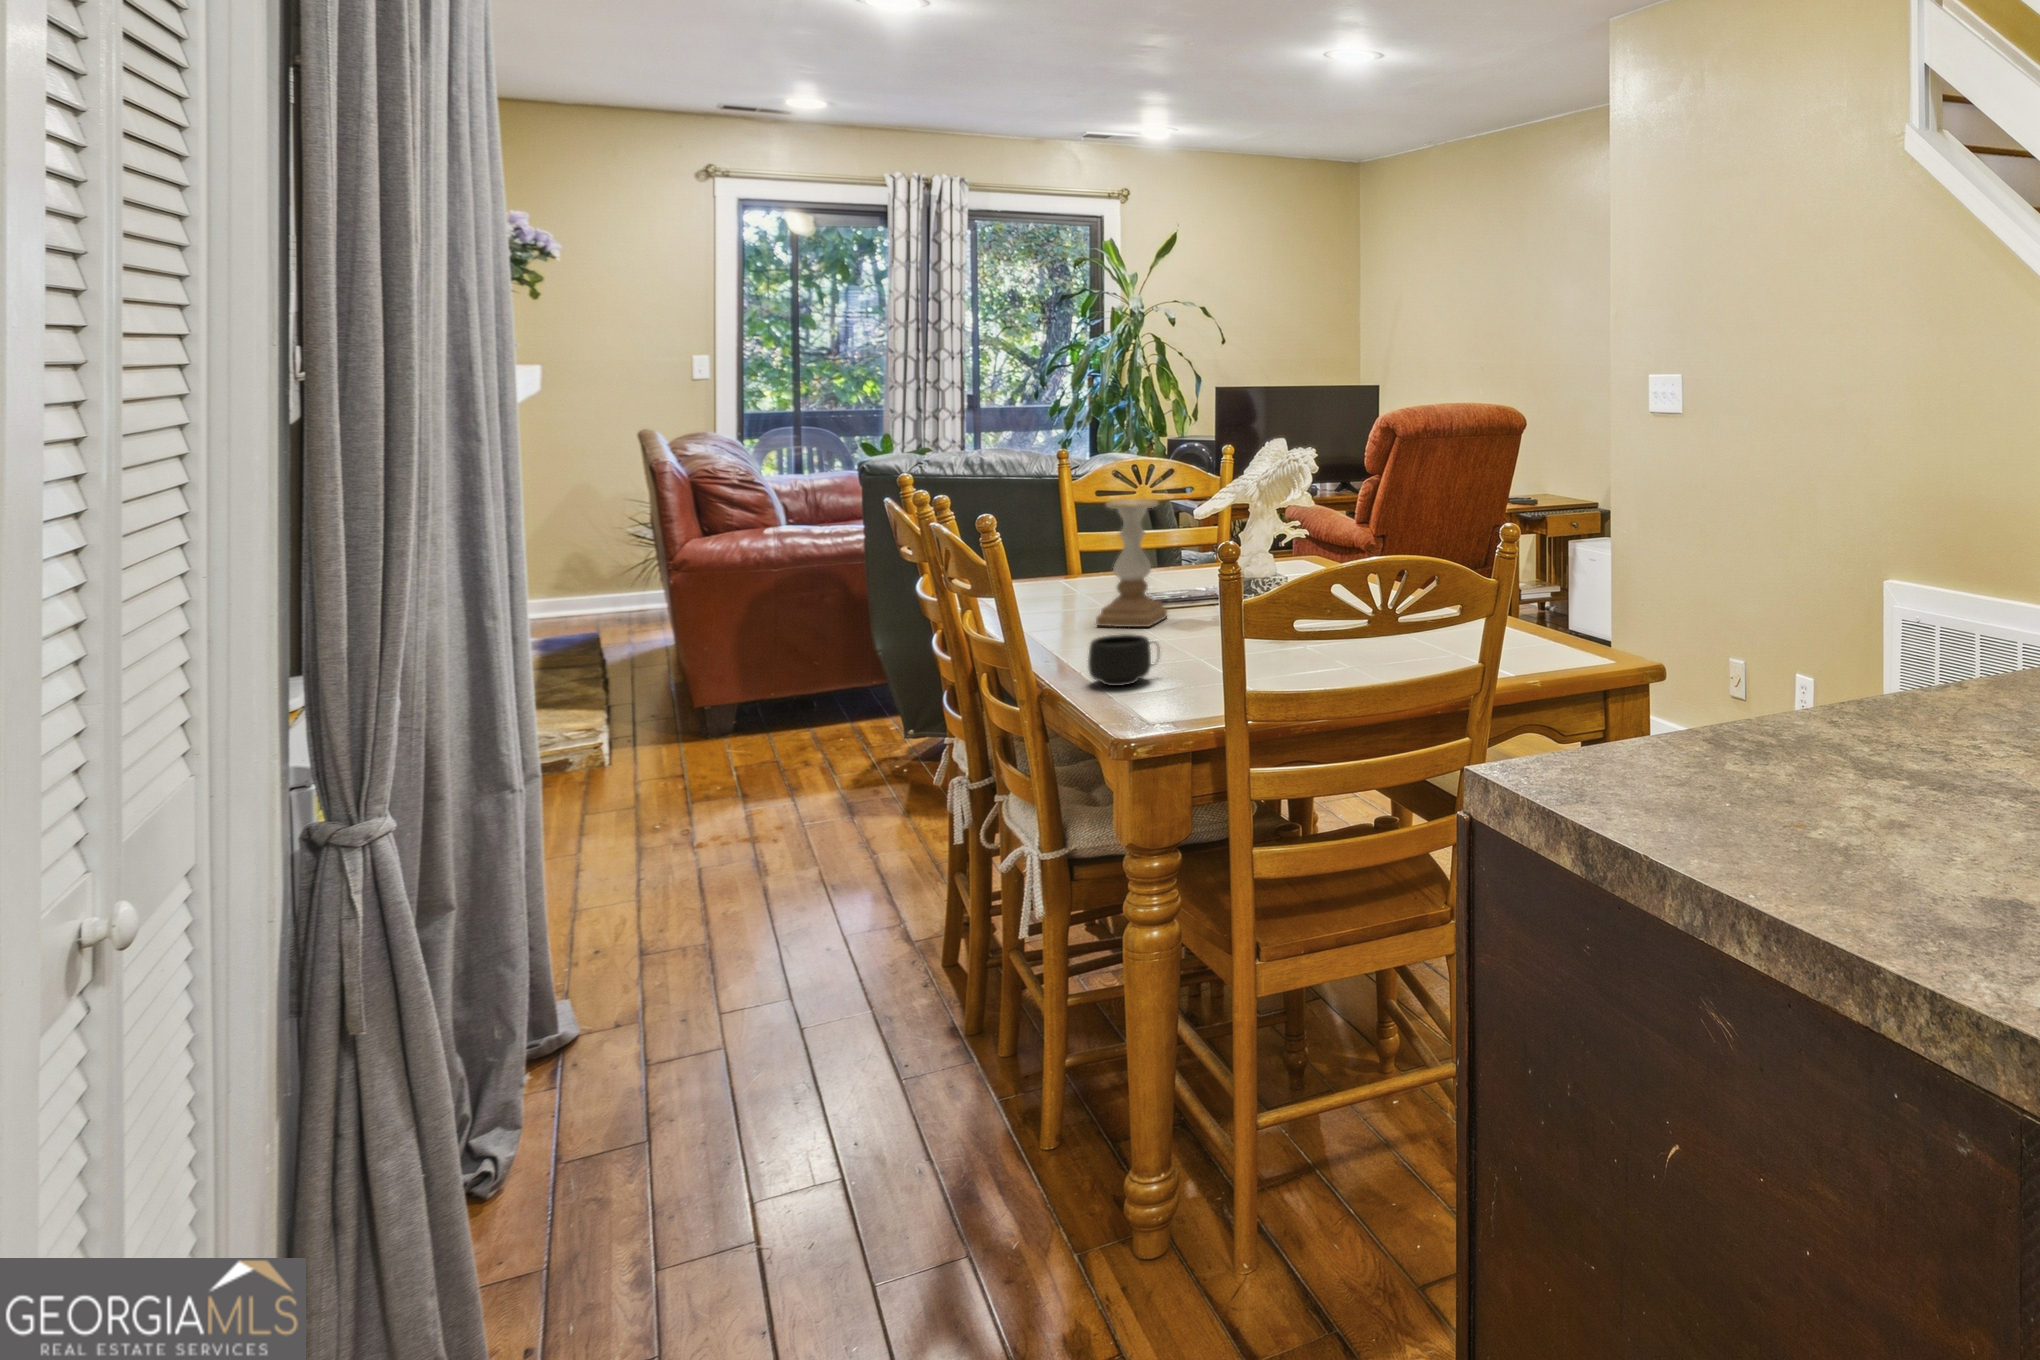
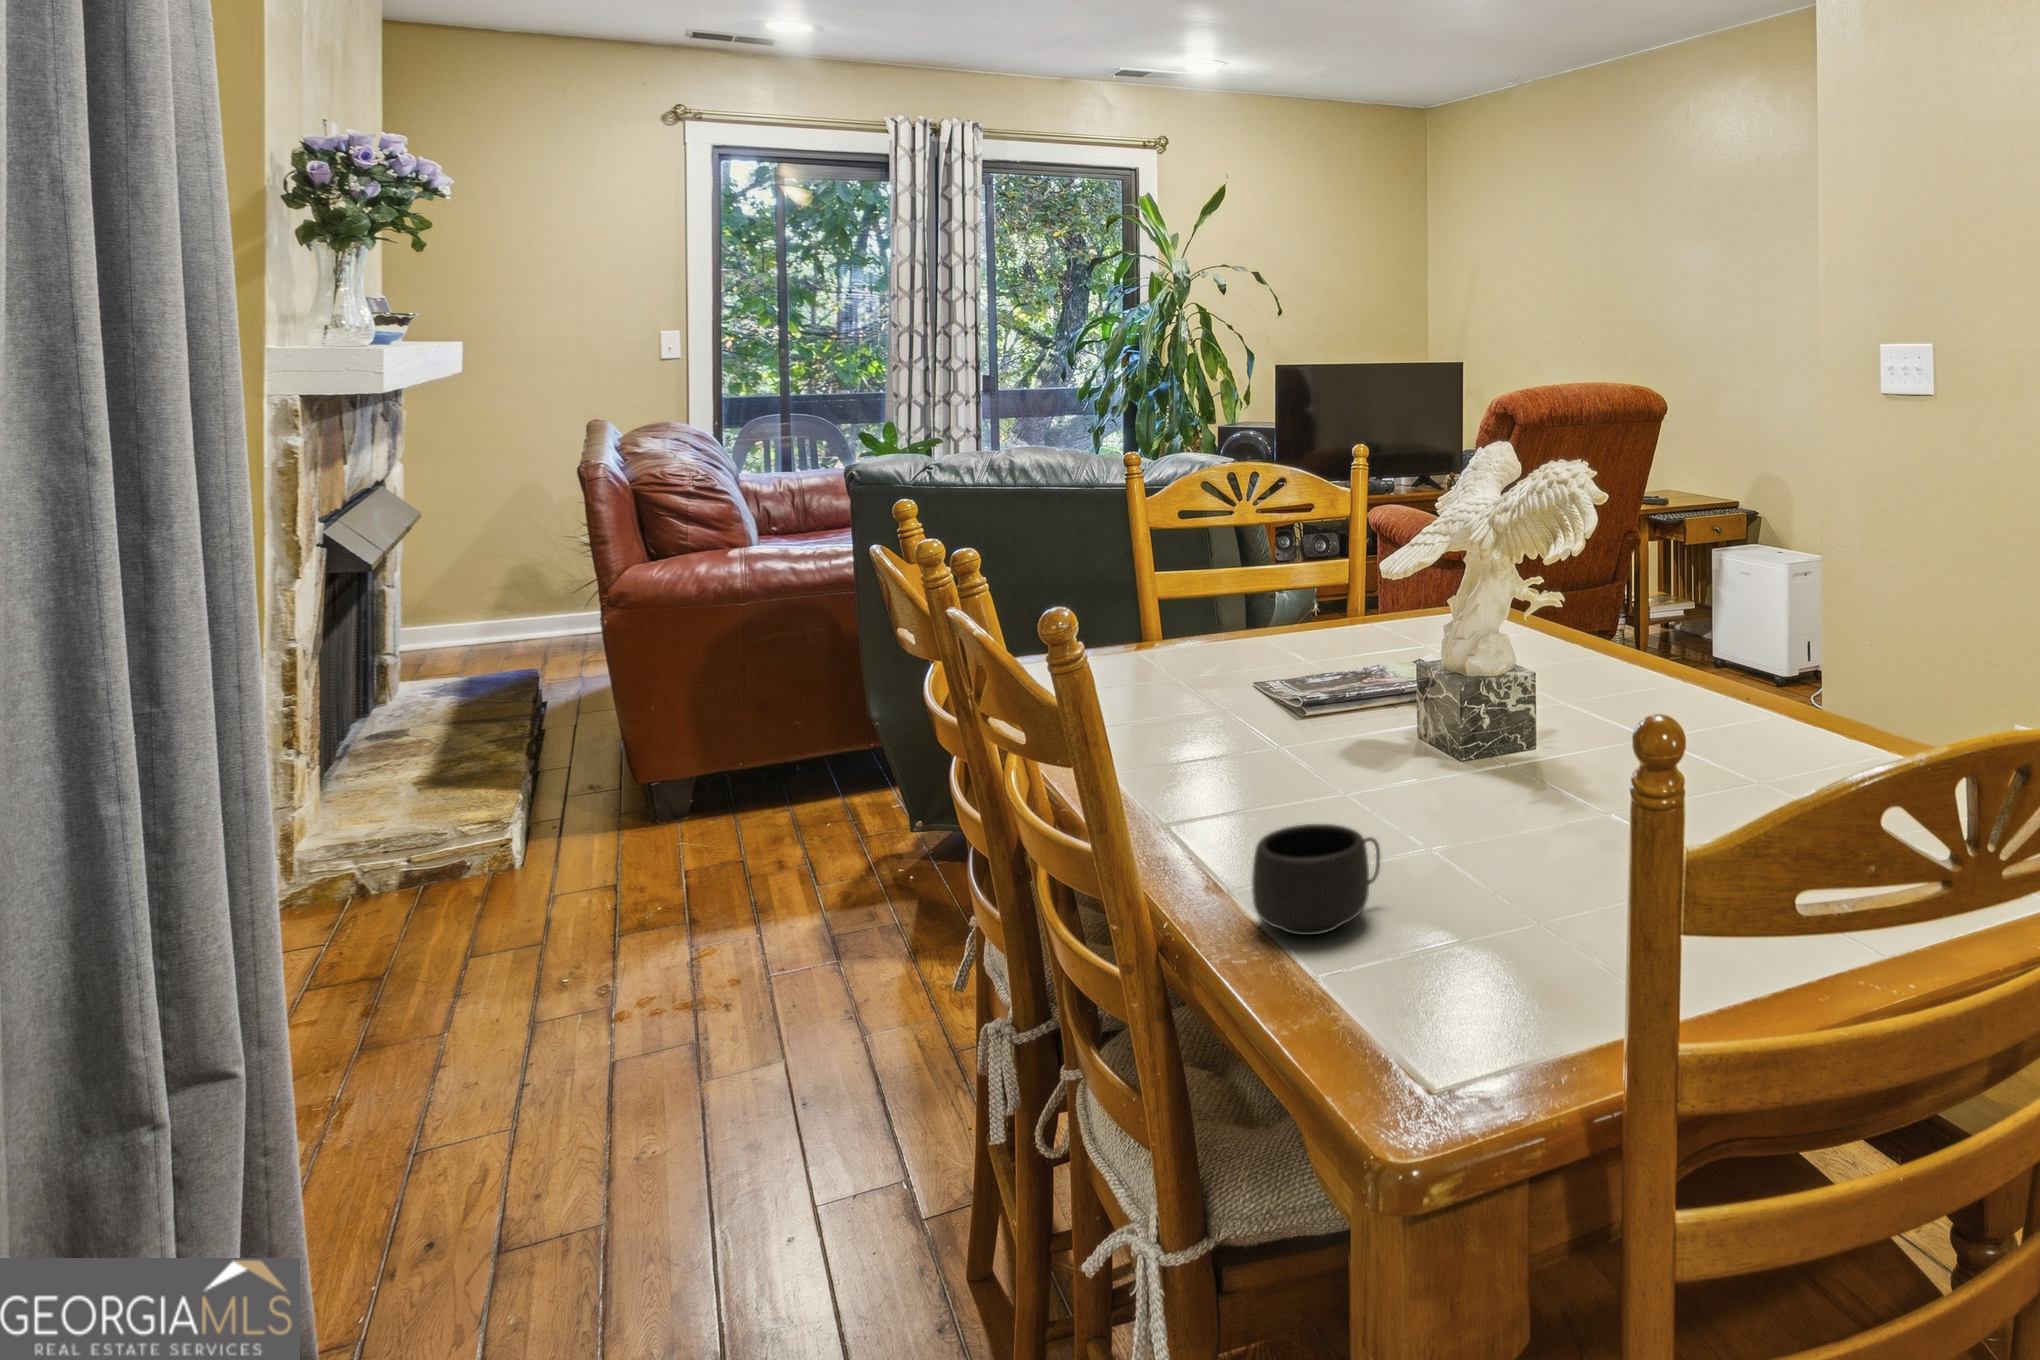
candle holder: present [1096,499,1167,627] -> none [1223,544,1333,762]

